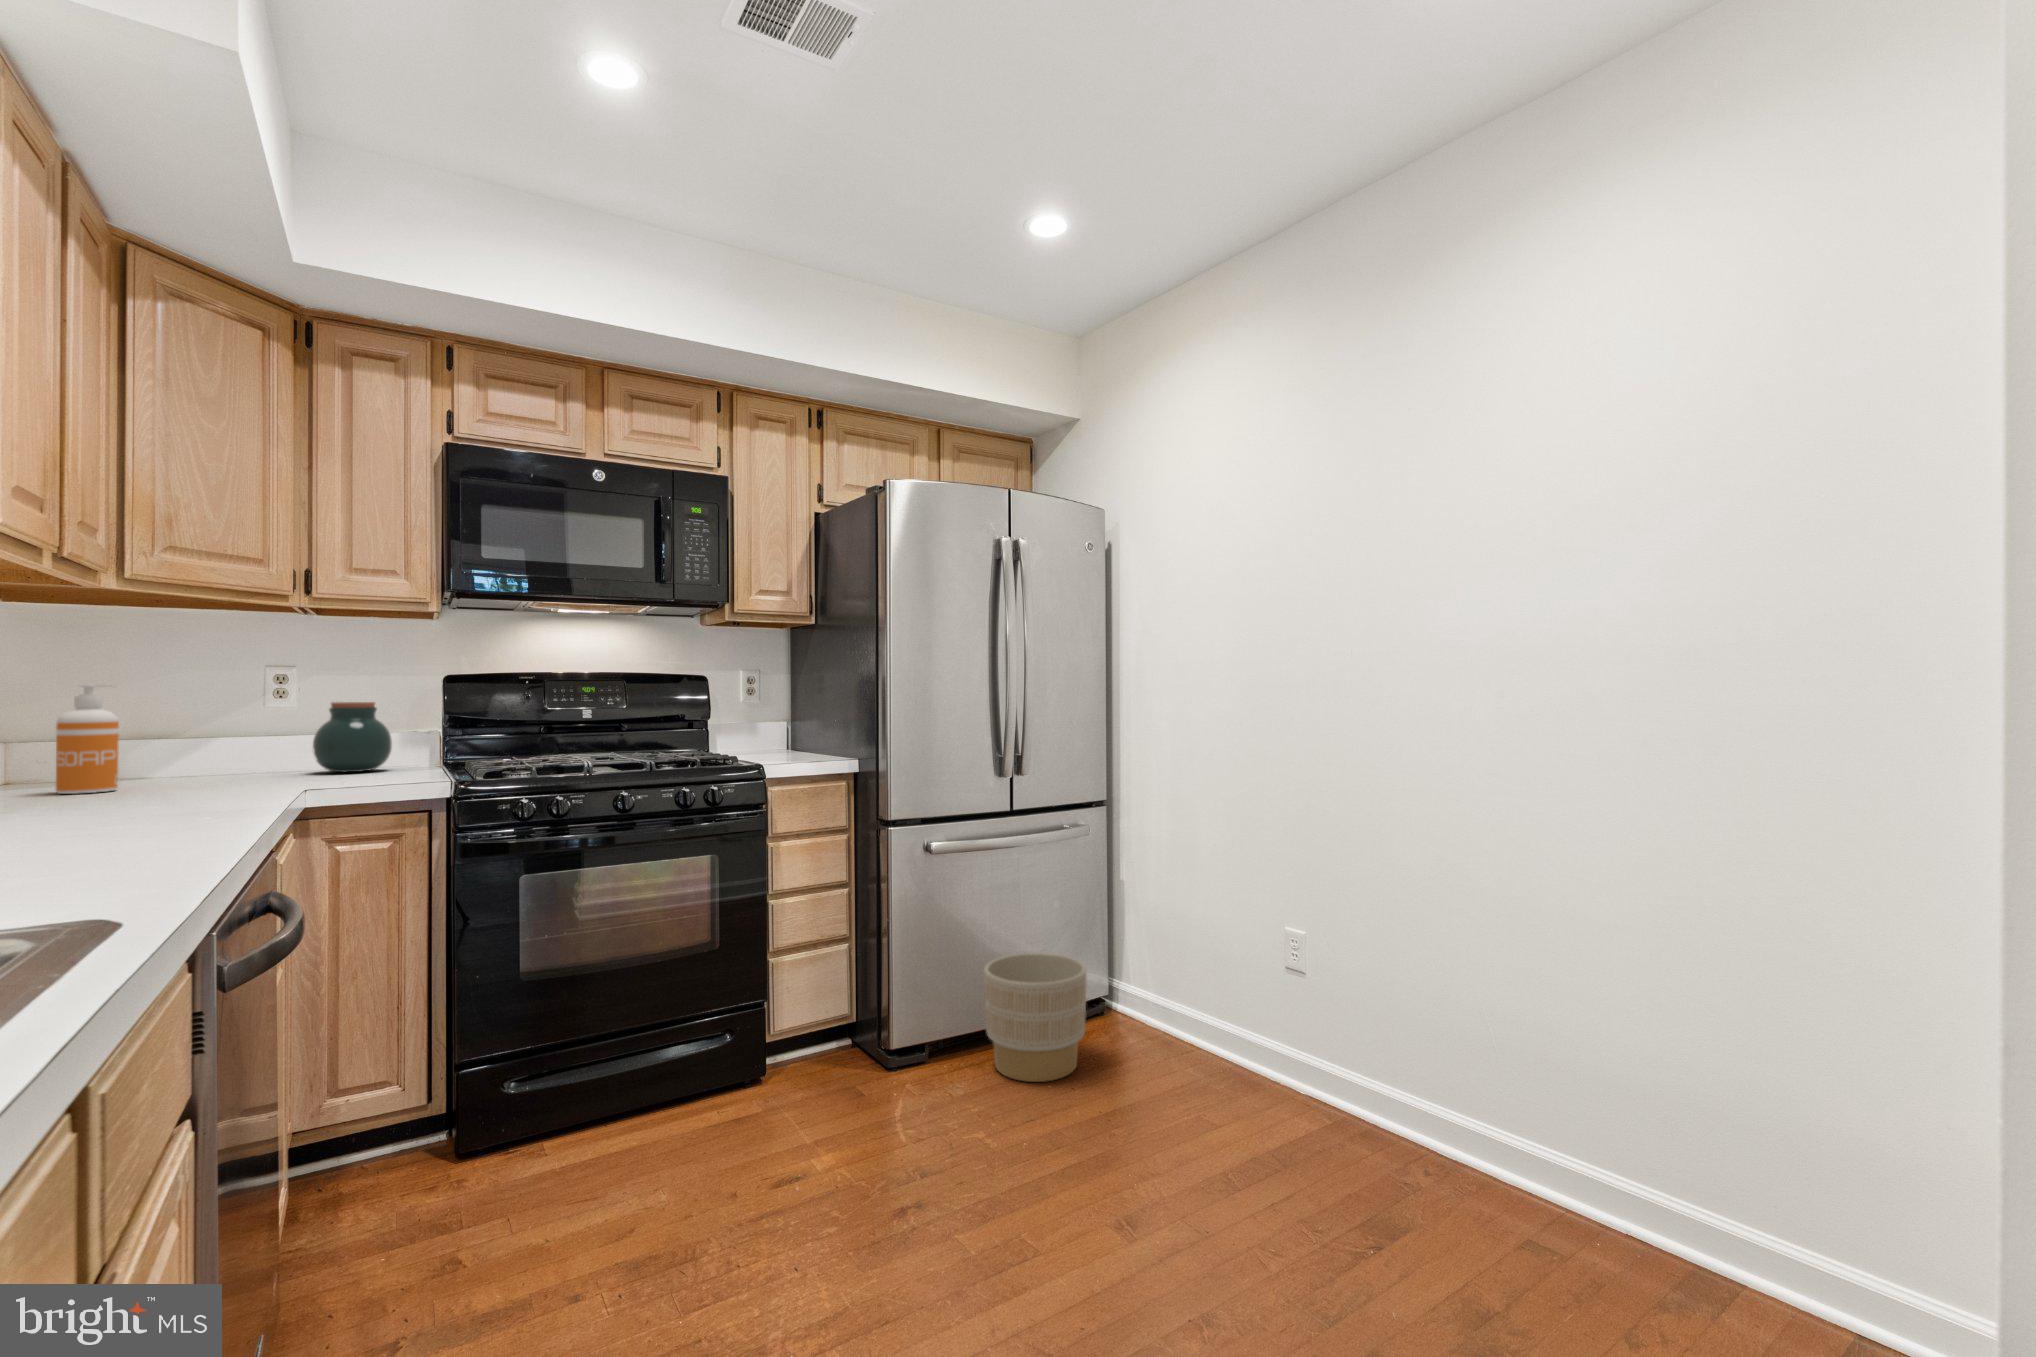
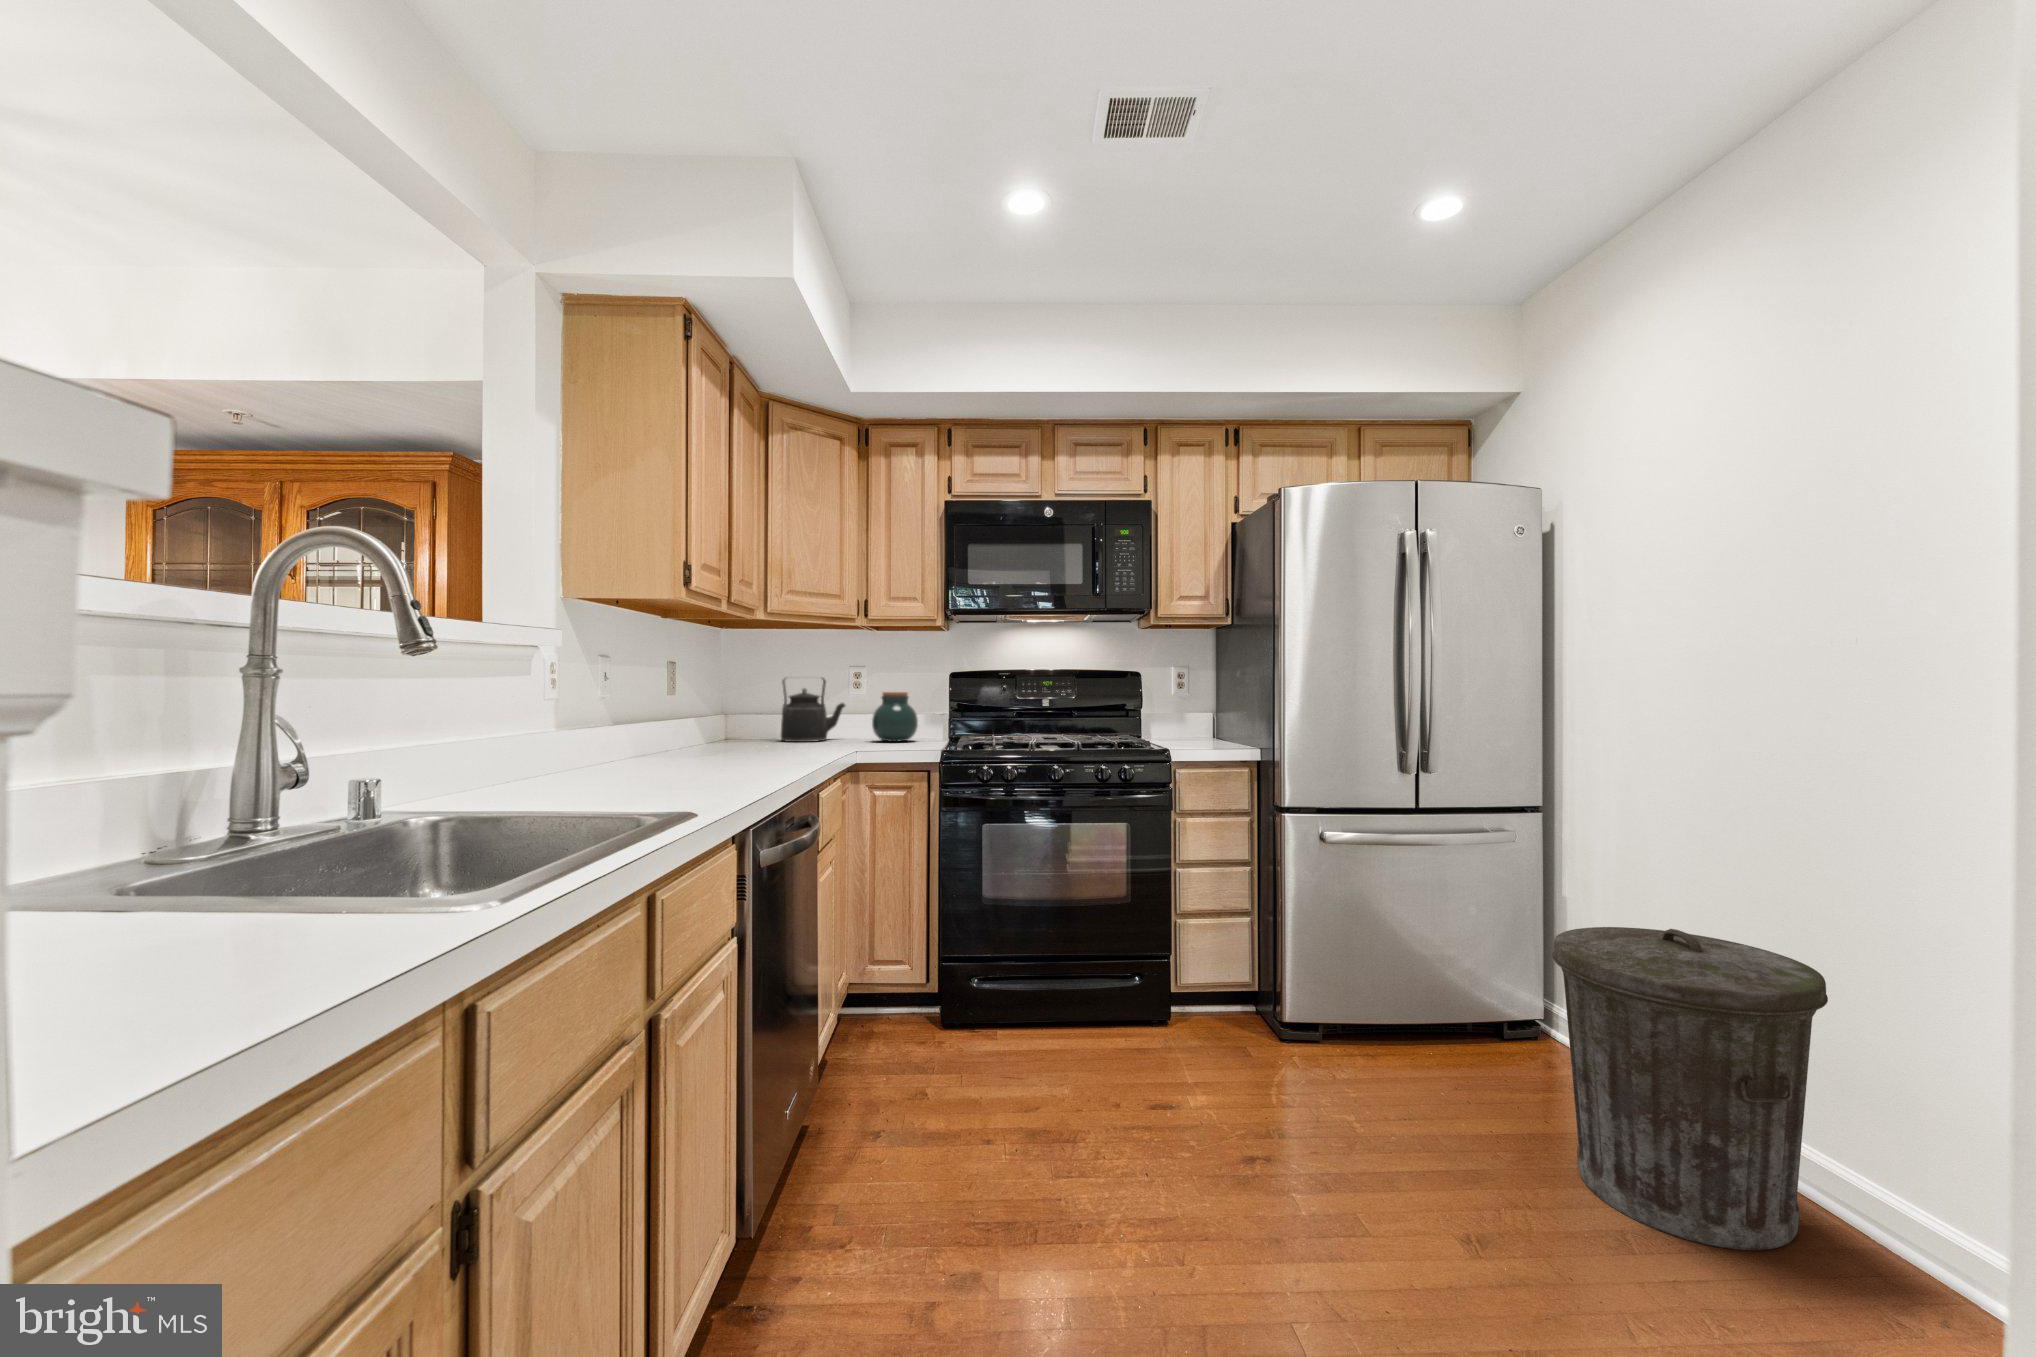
kettle: none [131,681,258,781] -> present [781,678,845,742]
soap dispenser: present [56,684,119,794] -> none [741,679,769,747]
trash can: none [1158,898,1352,1166] -> present [1552,927,1828,1250]
planter: present [984,953,1086,1082] -> none [1377,954,1492,1088]

